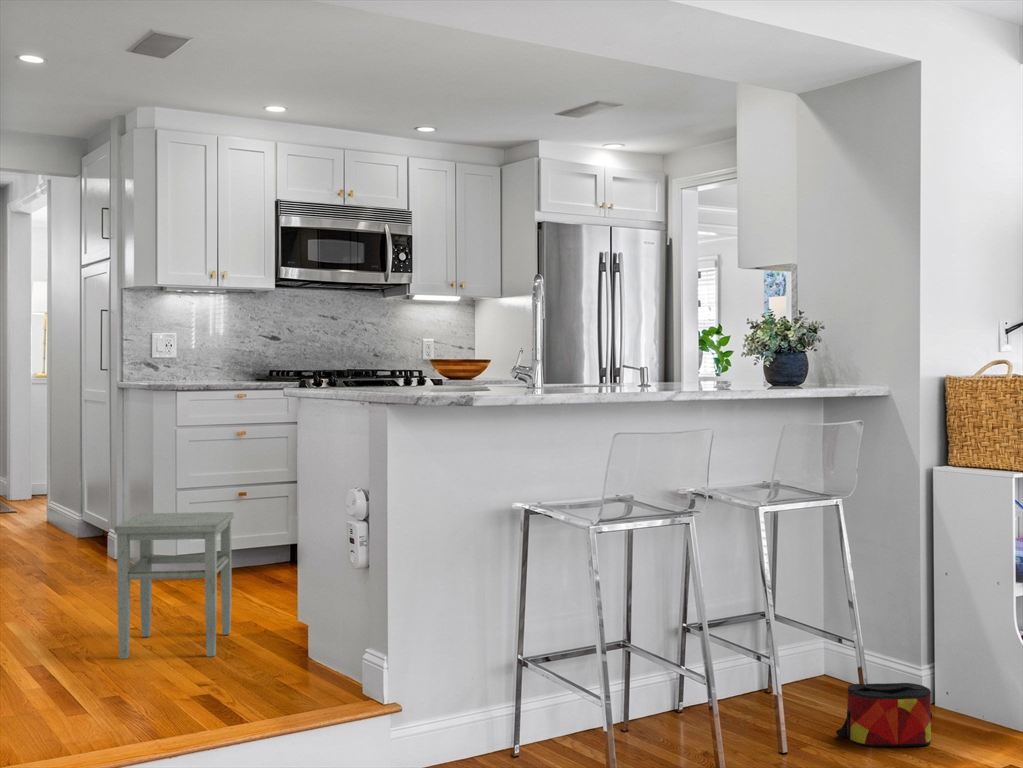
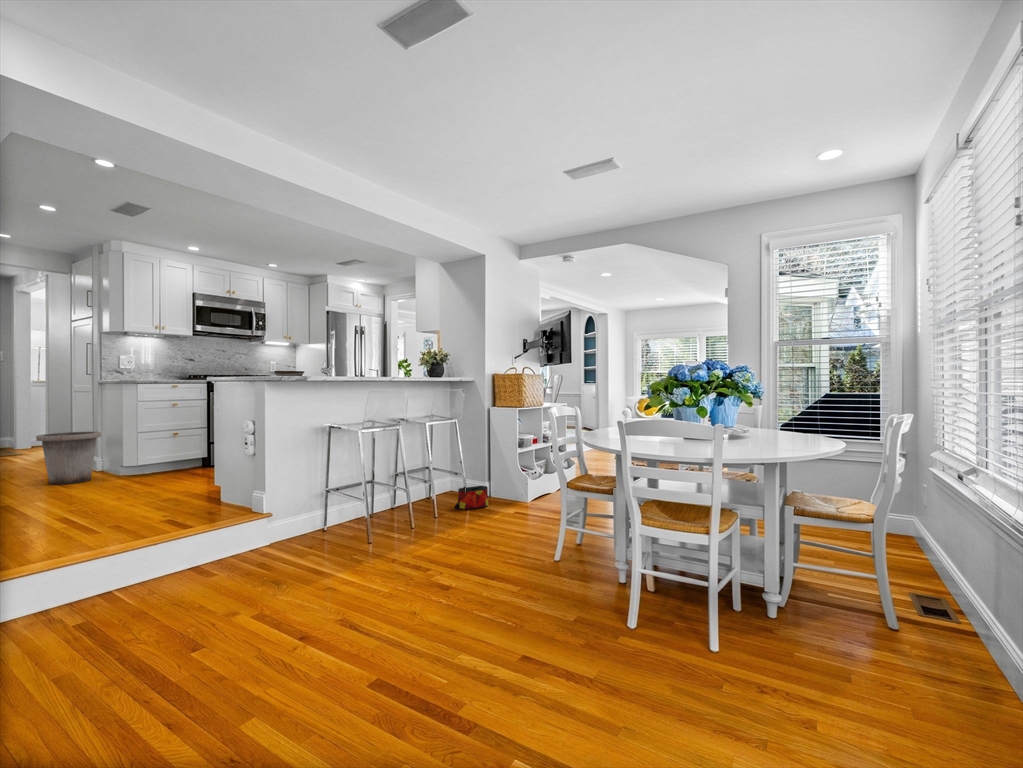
trash can: none [27,474,125,573] -> present [36,431,101,485]
stool: present [115,512,234,659] -> none [112,441,178,514]

